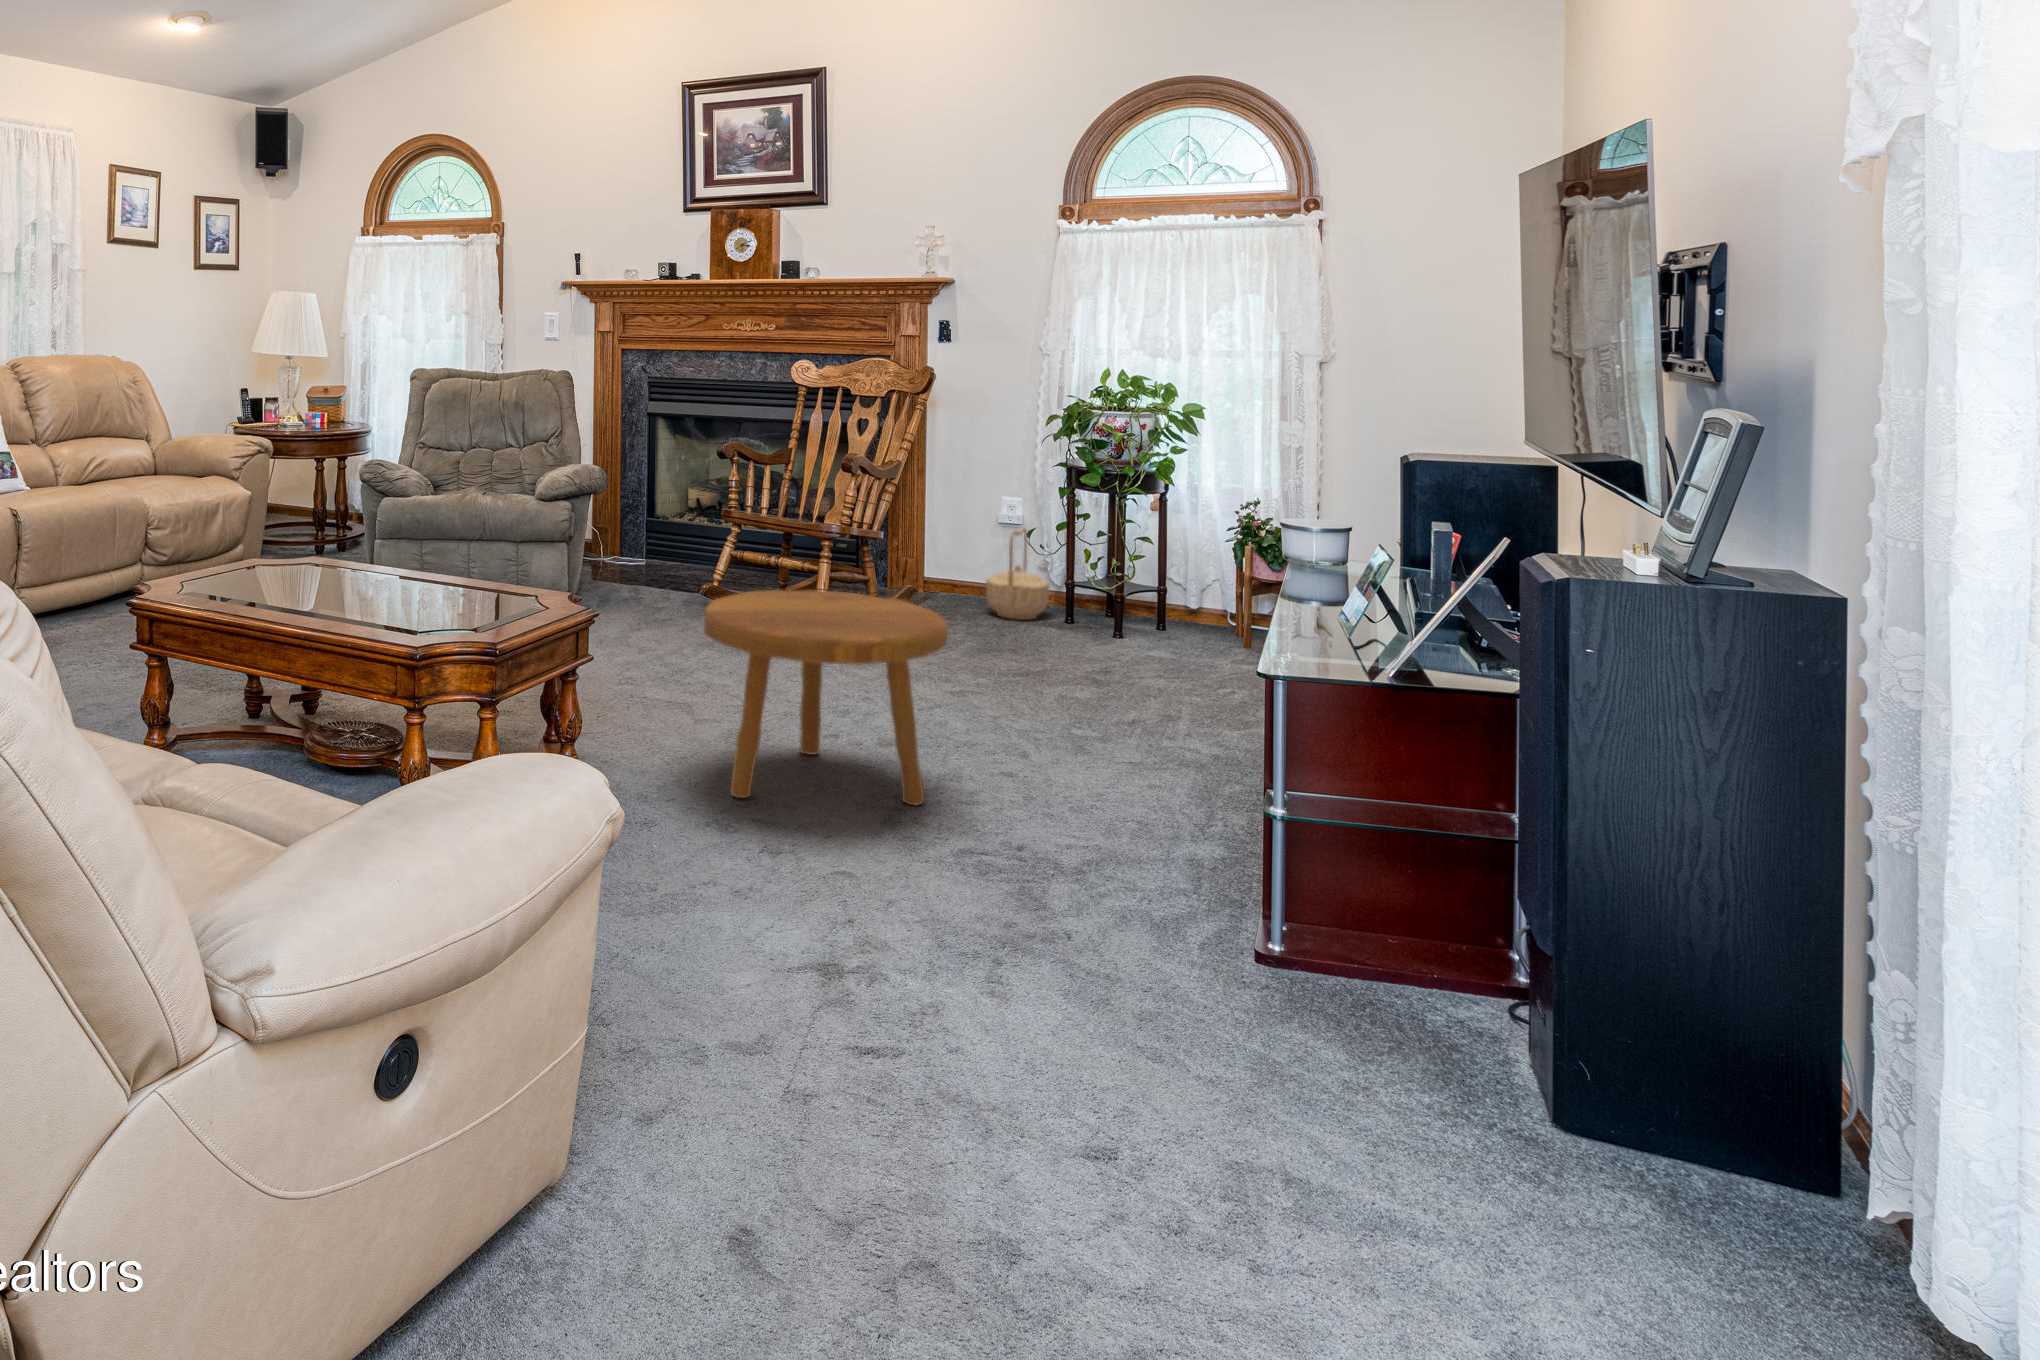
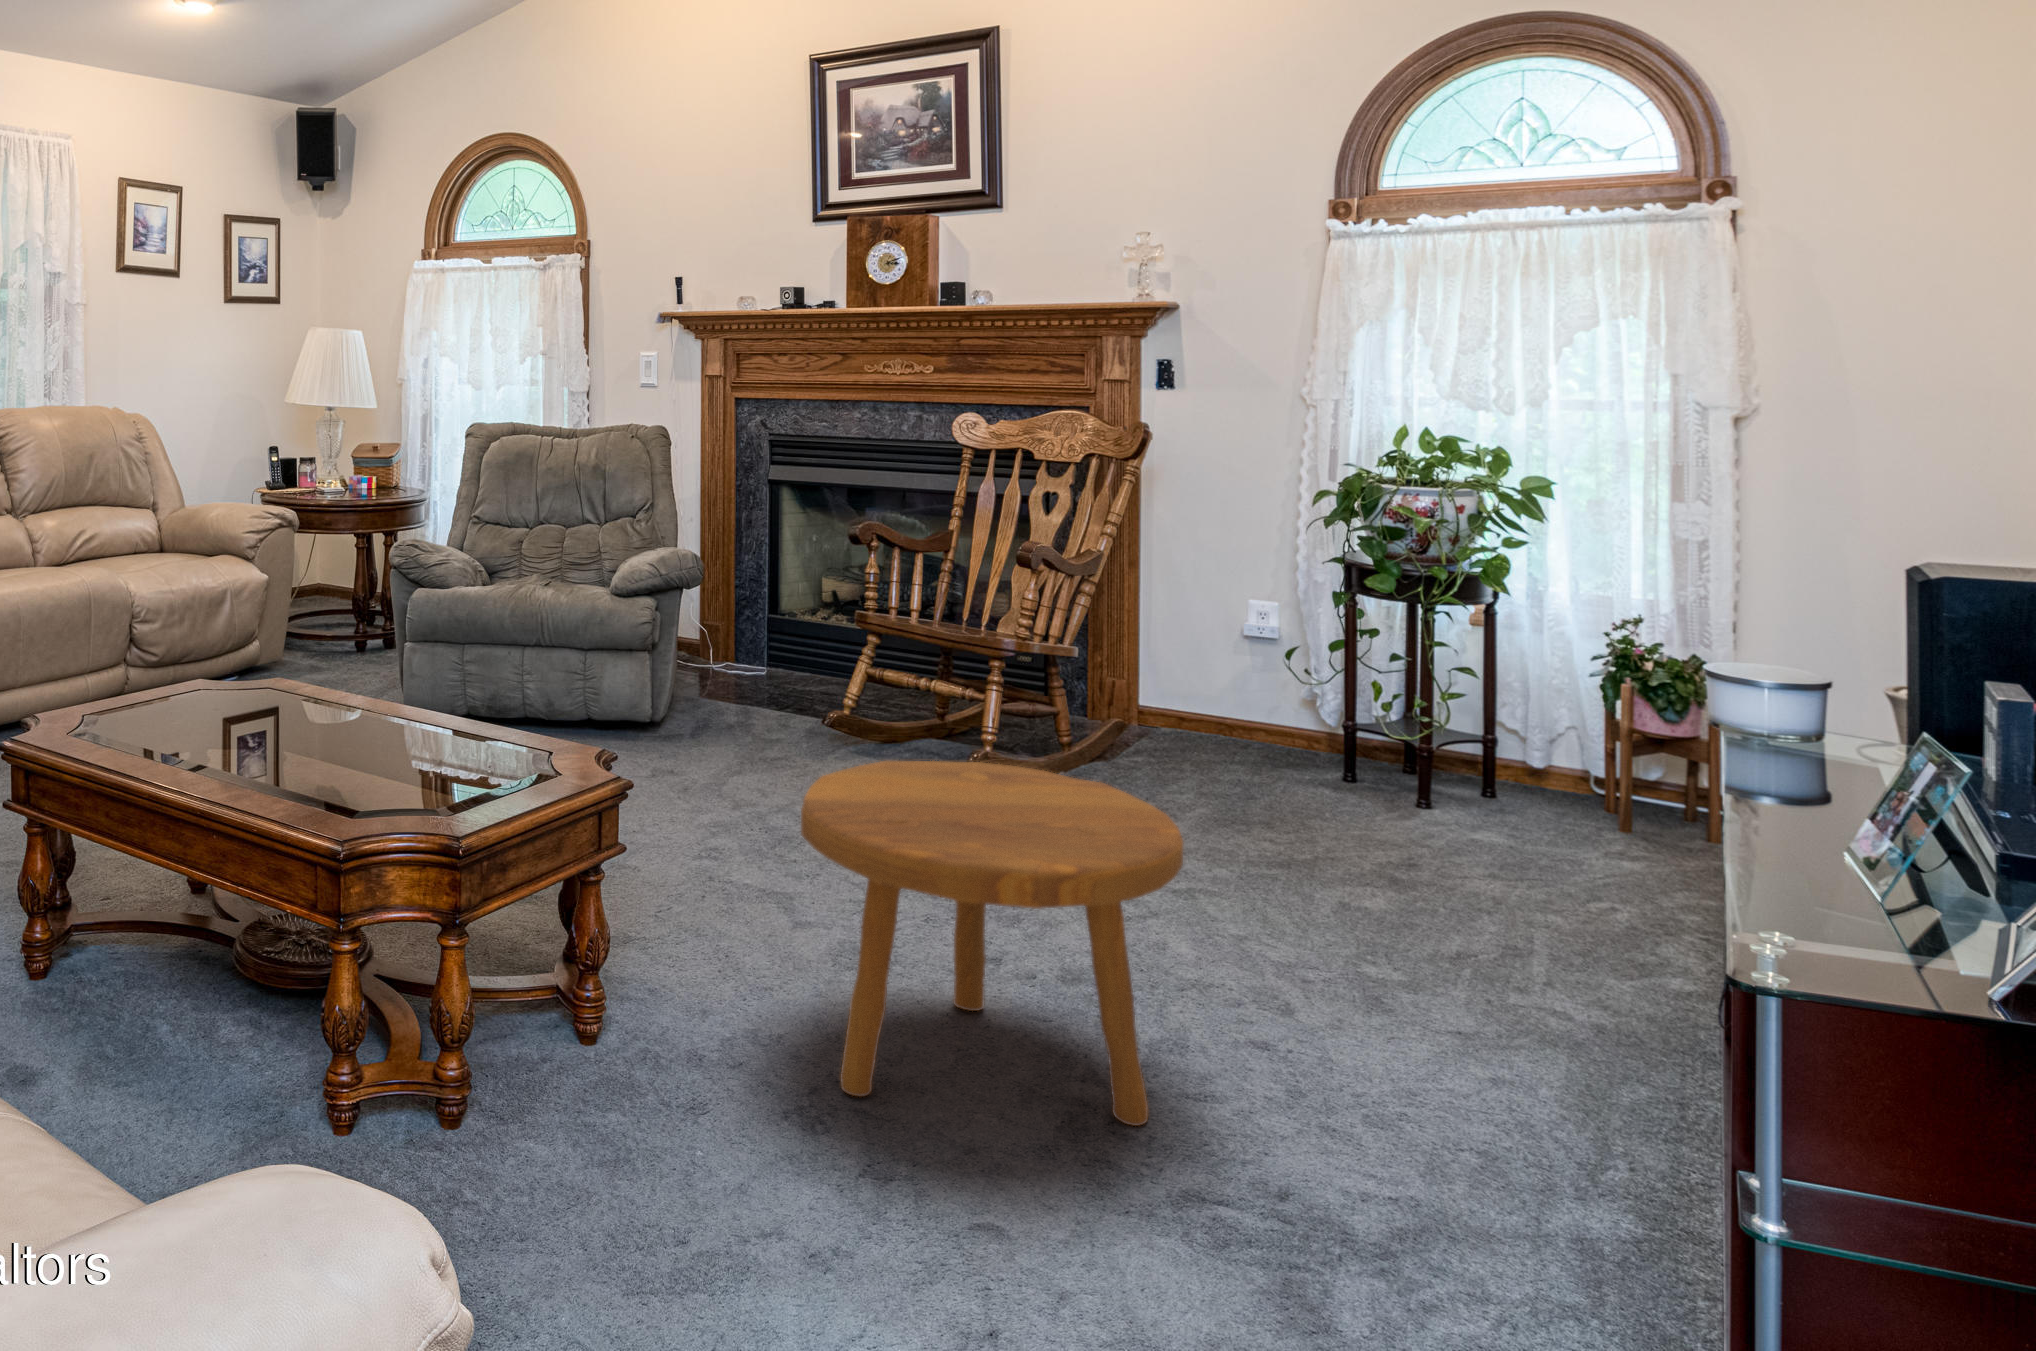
basket: present [986,527,1049,620] -> none [1228,642,1321,773]

